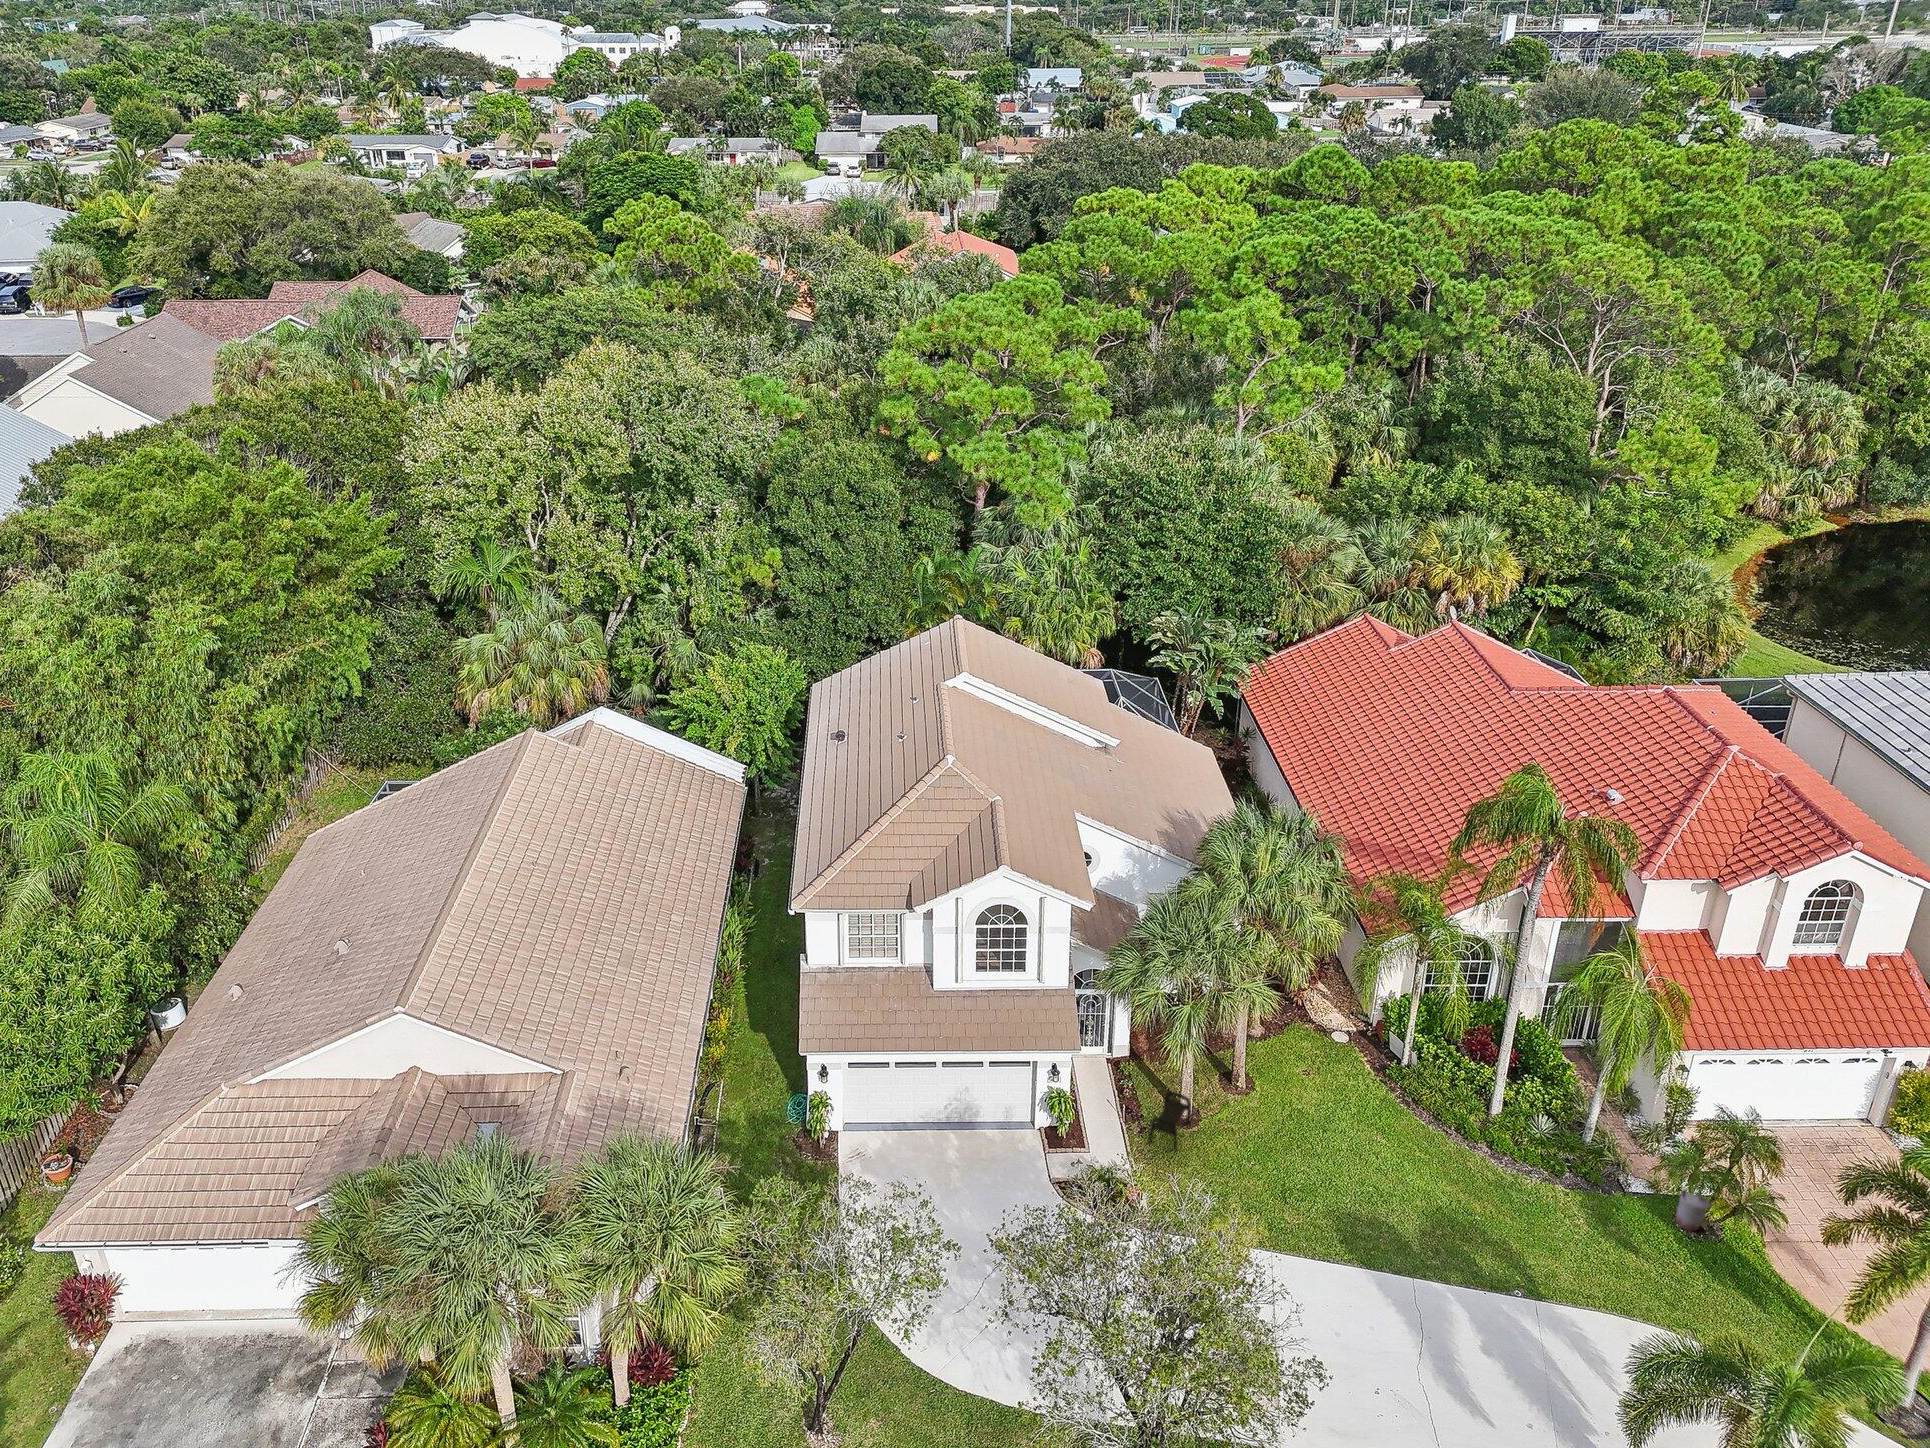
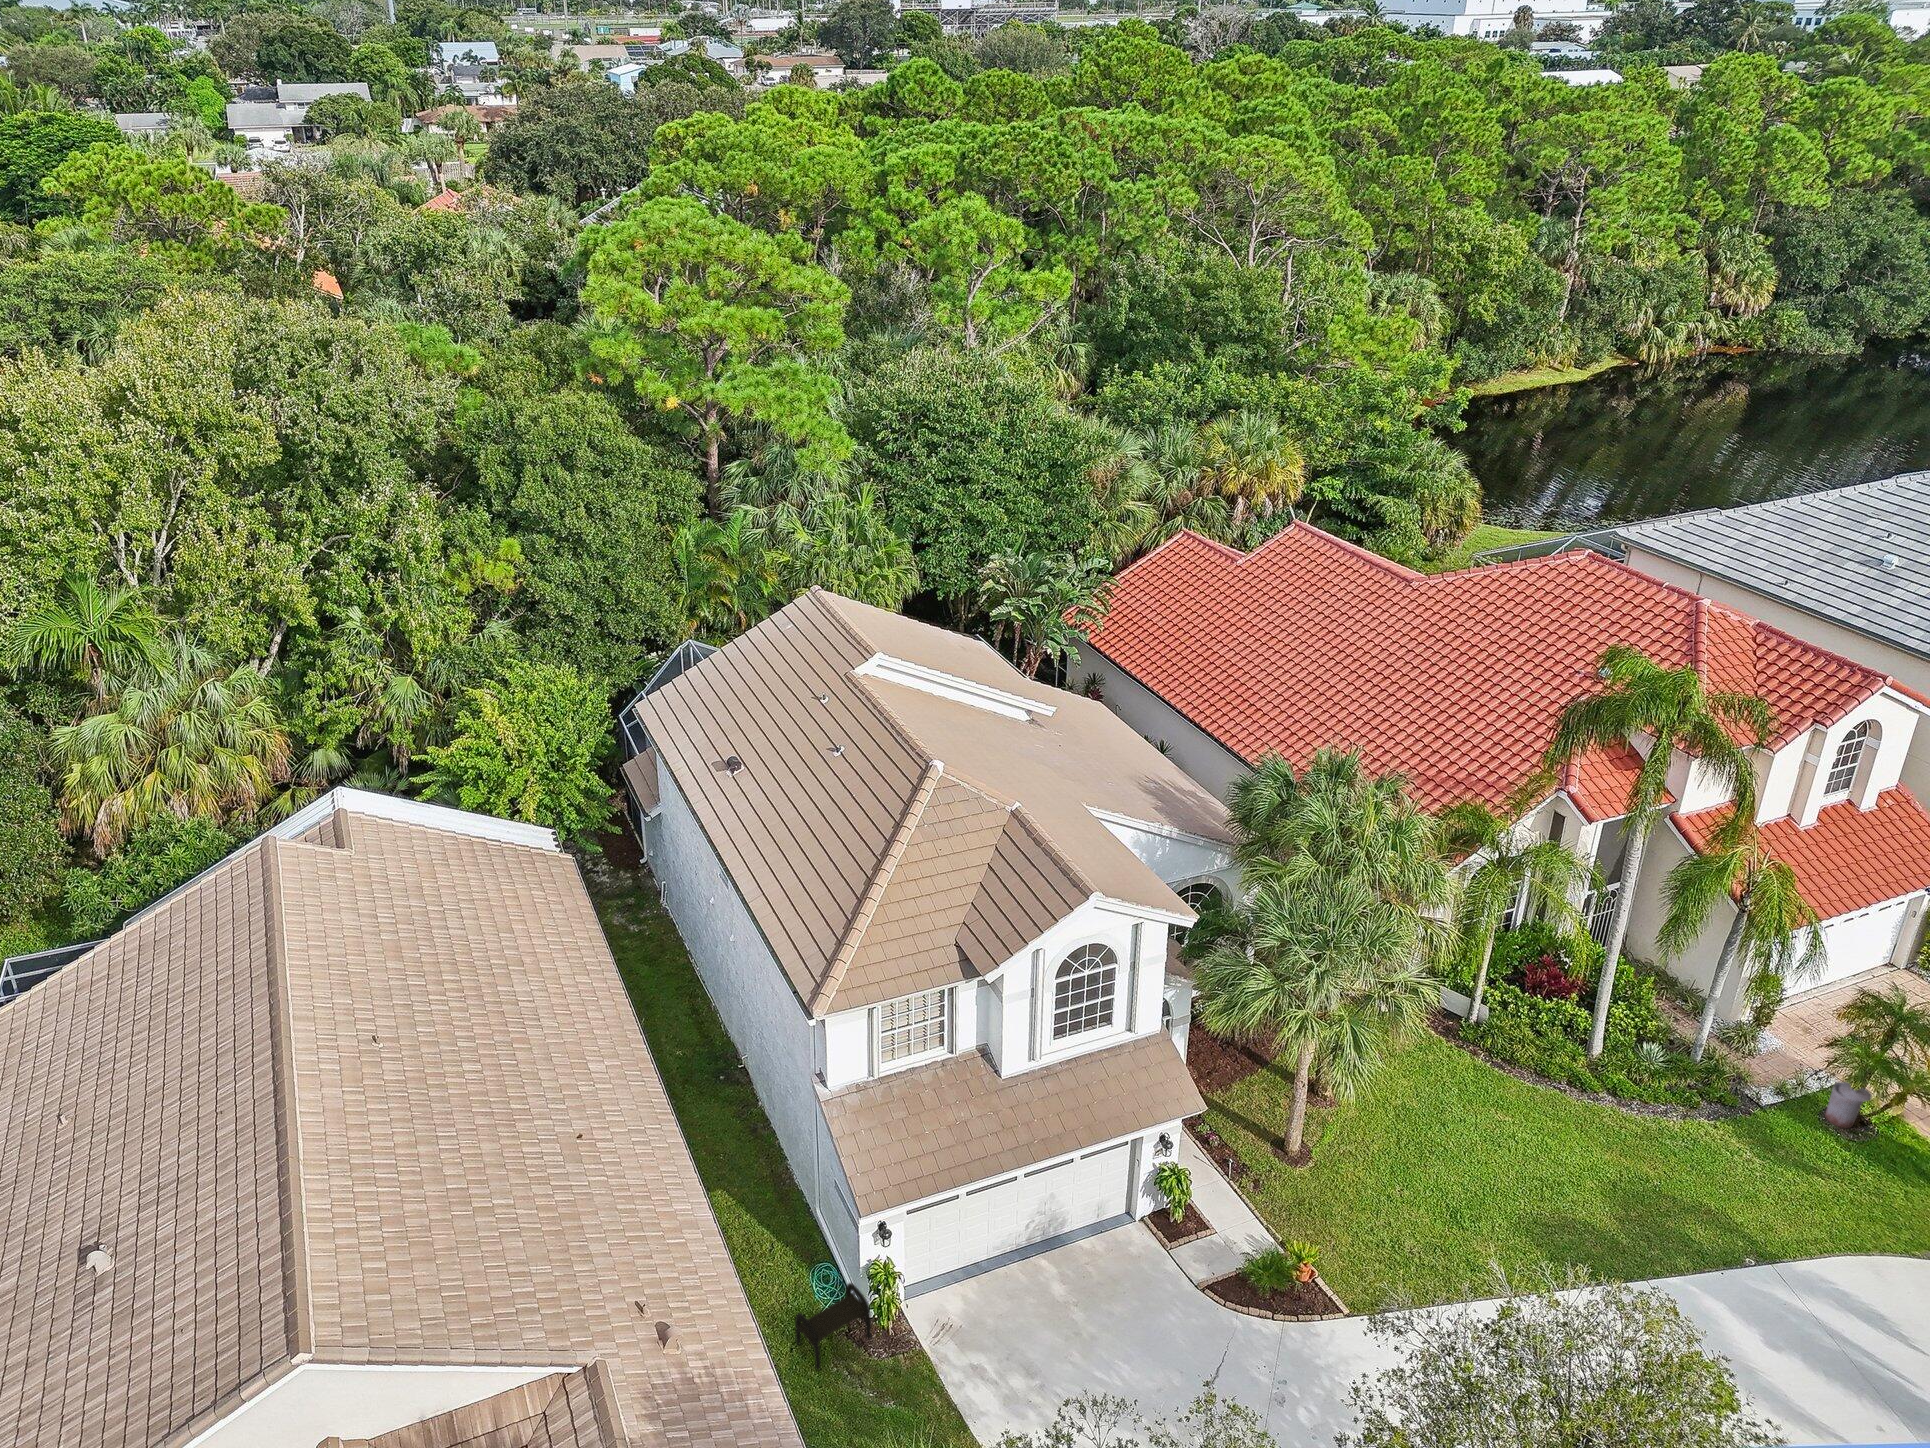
bench: present [1148,1092,1191,1151] -> present [795,1283,872,1370]

